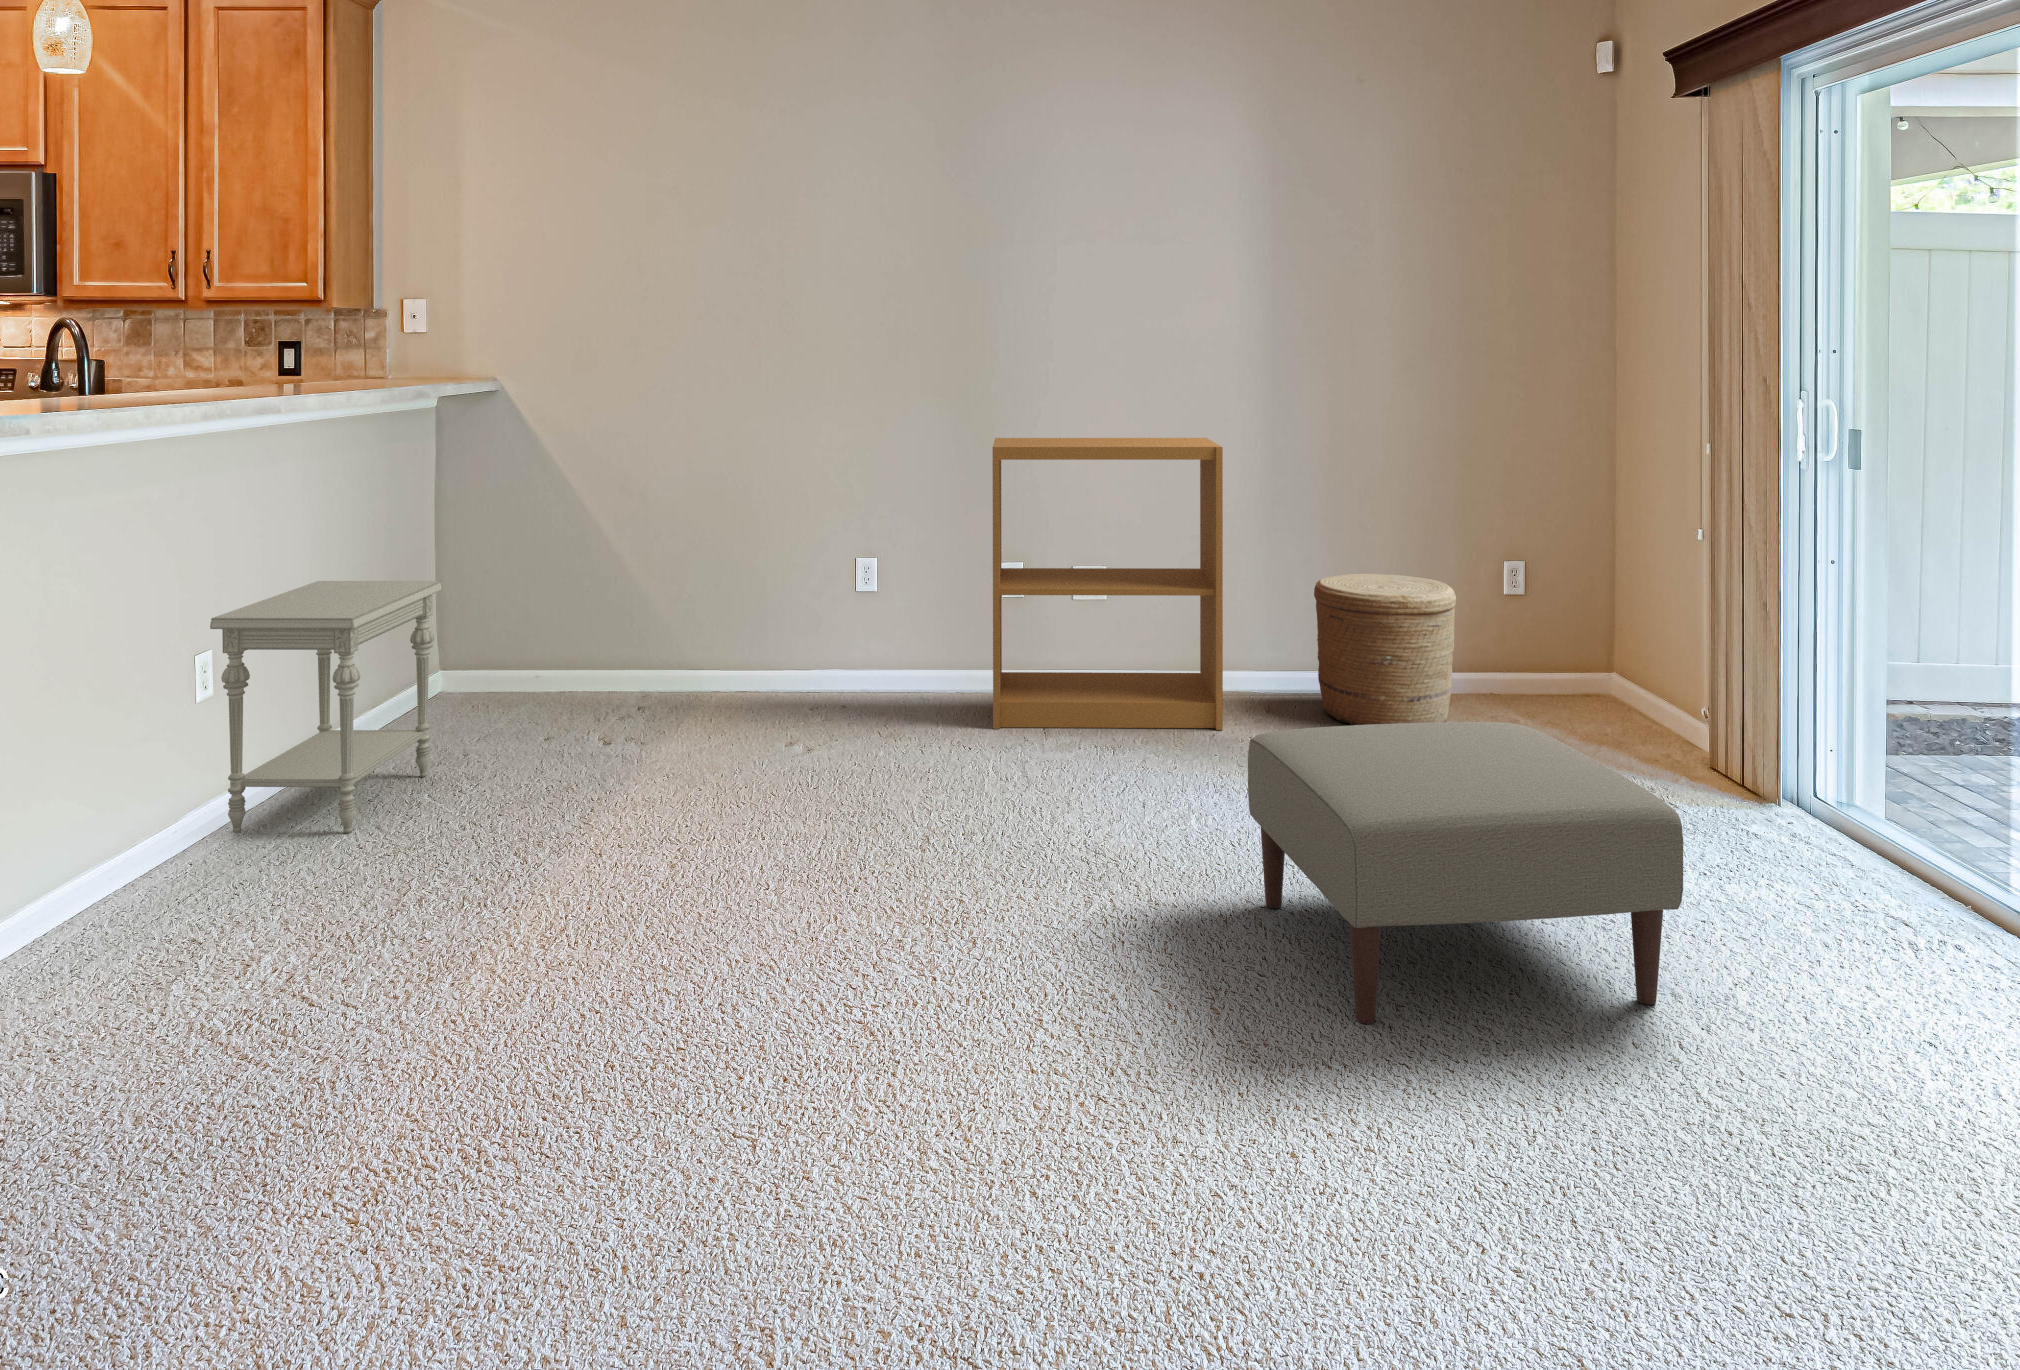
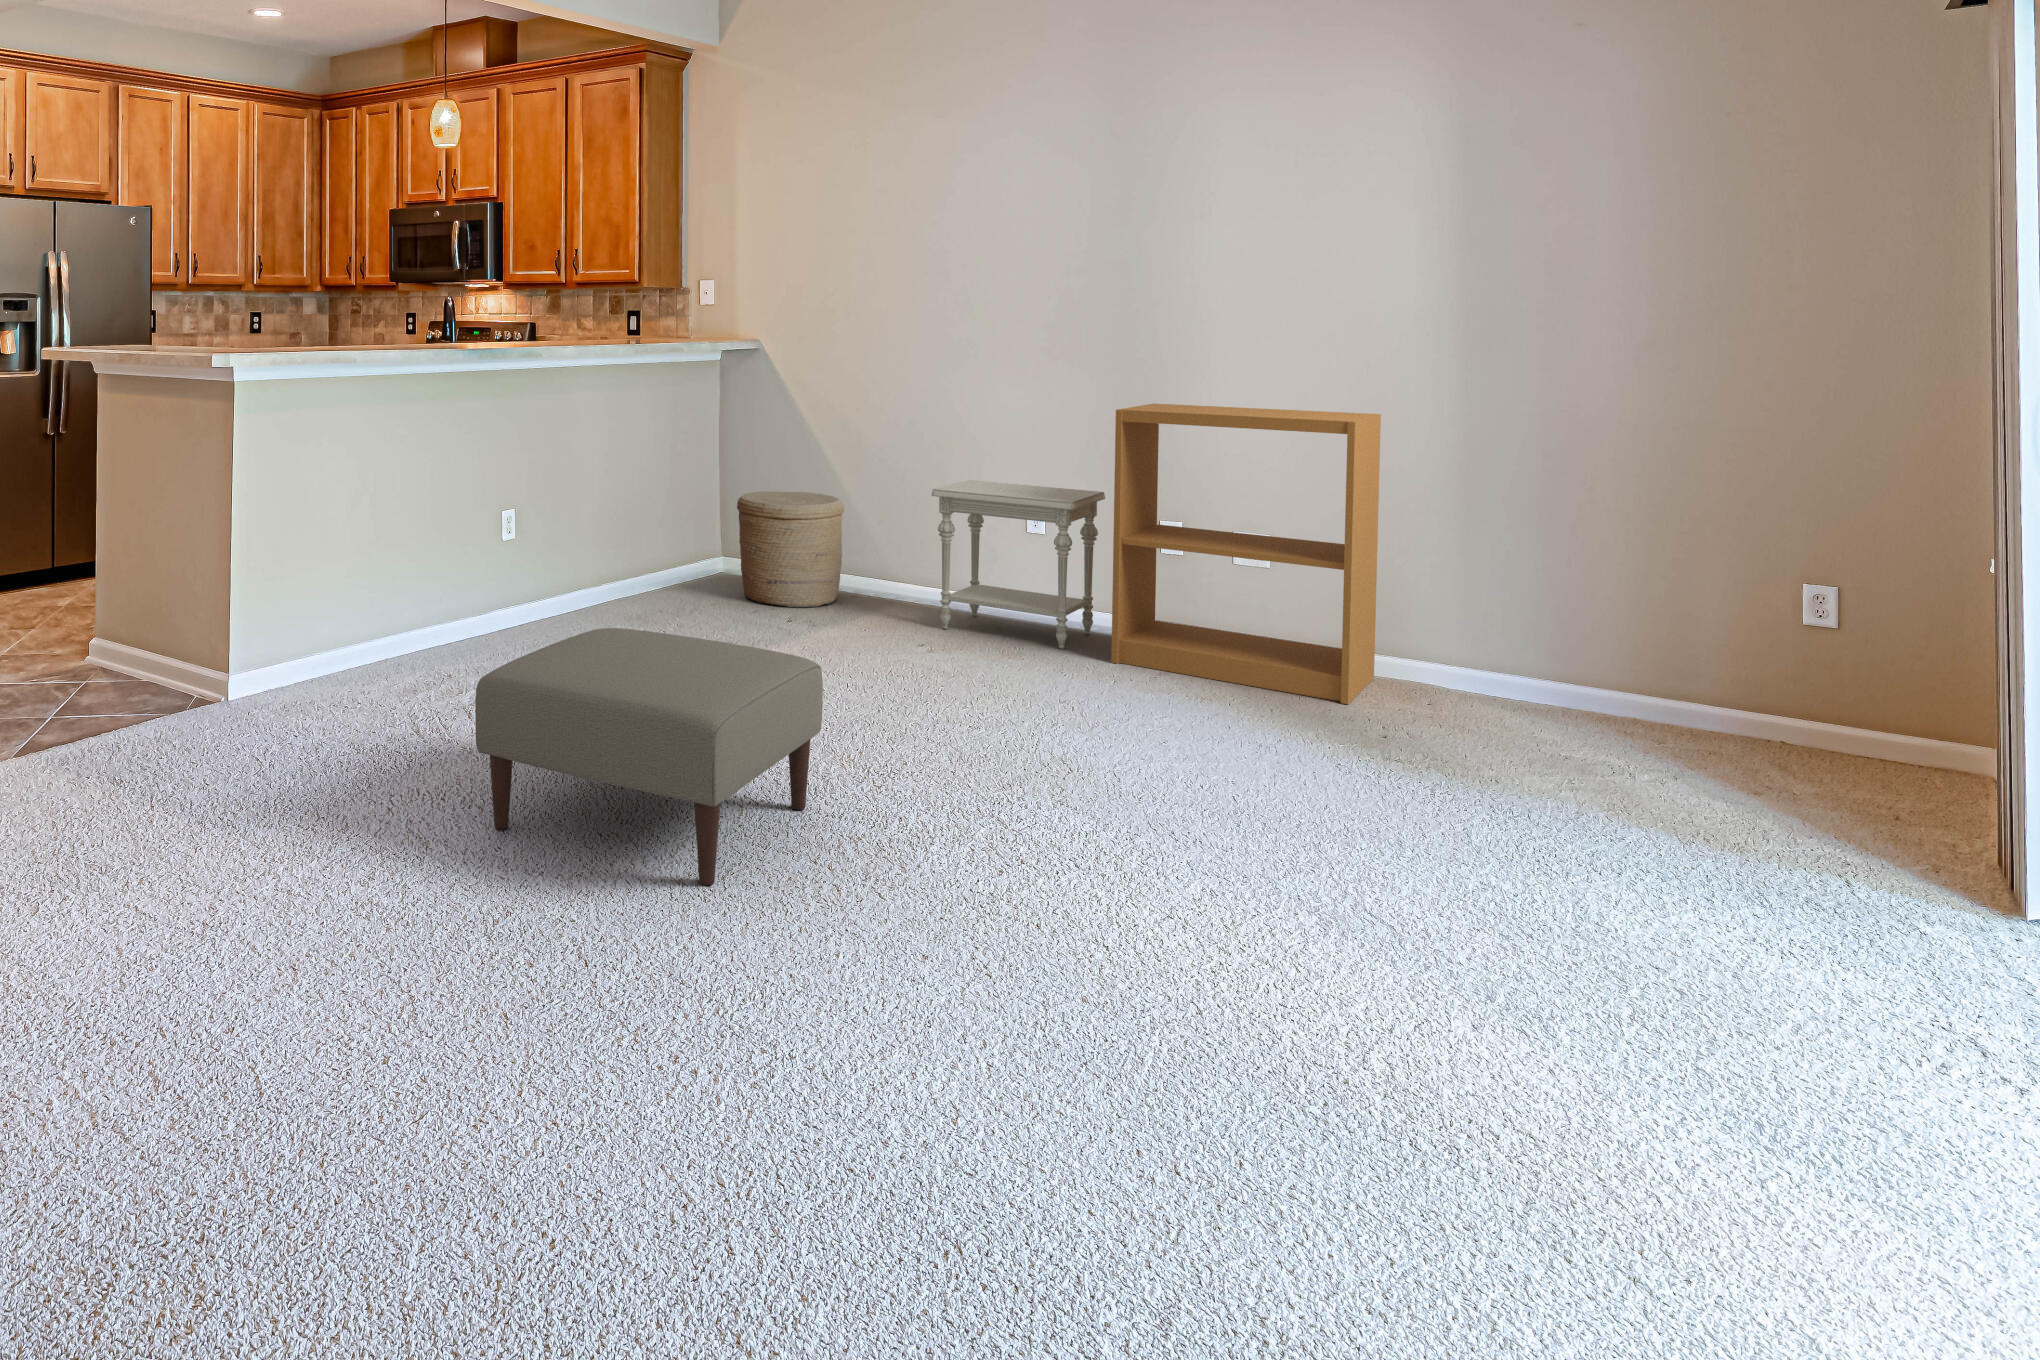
woven basket: present [1314,574,1456,725] -> present [737,491,844,607]
side table: present [210,581,442,833] -> present [932,480,1105,649]
ottoman: present [1248,722,1683,1024] -> present [475,628,823,885]

